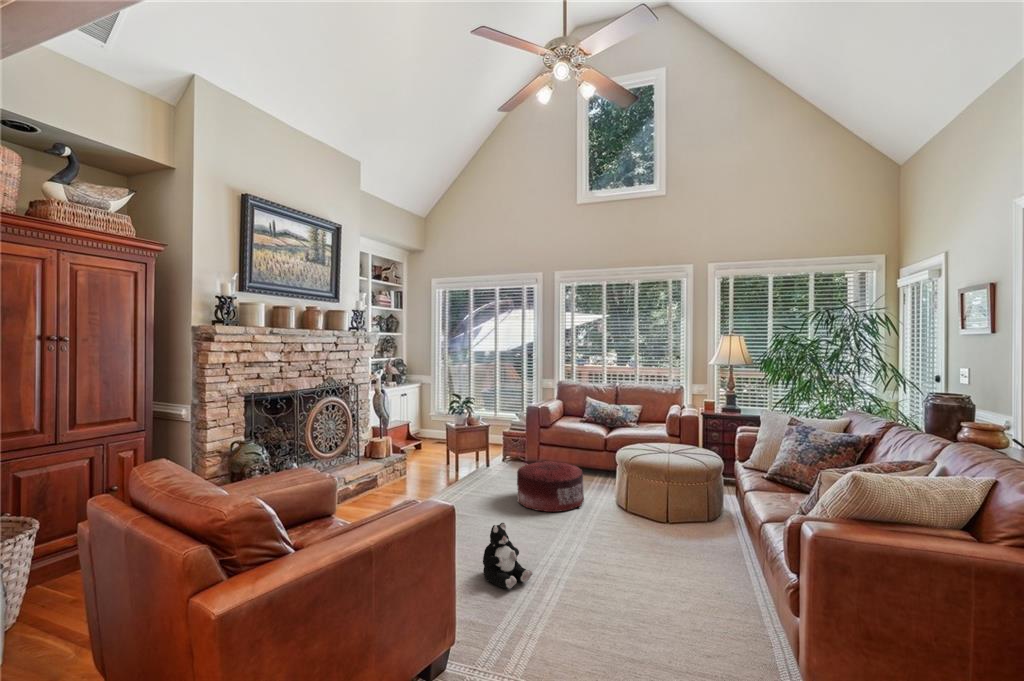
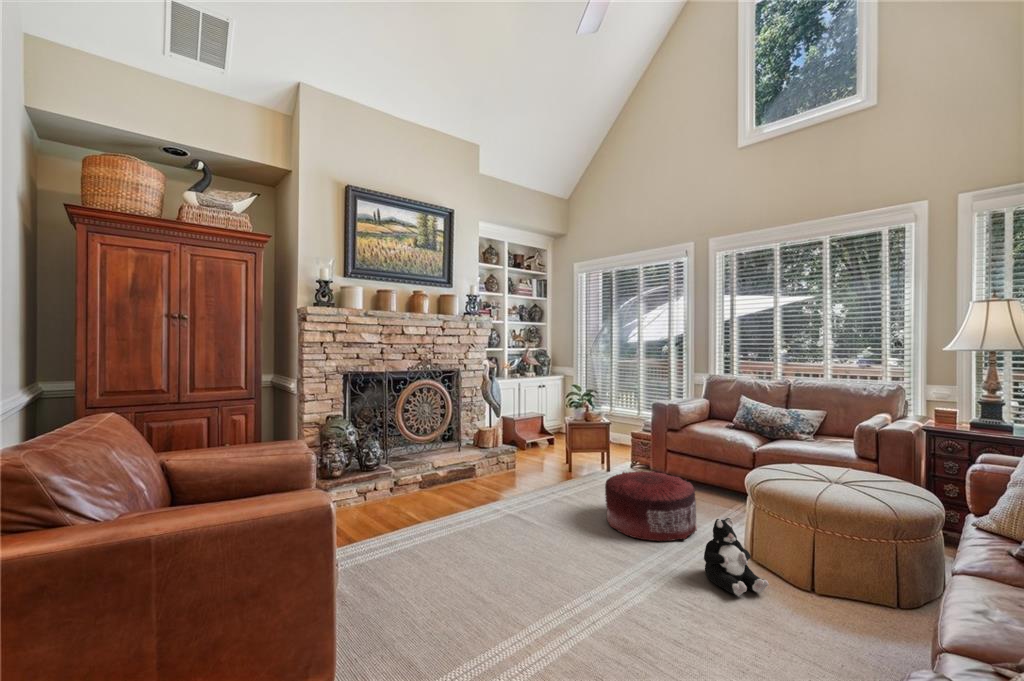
plush toy: present [483,523,532,589] -> present [704,518,769,595]

